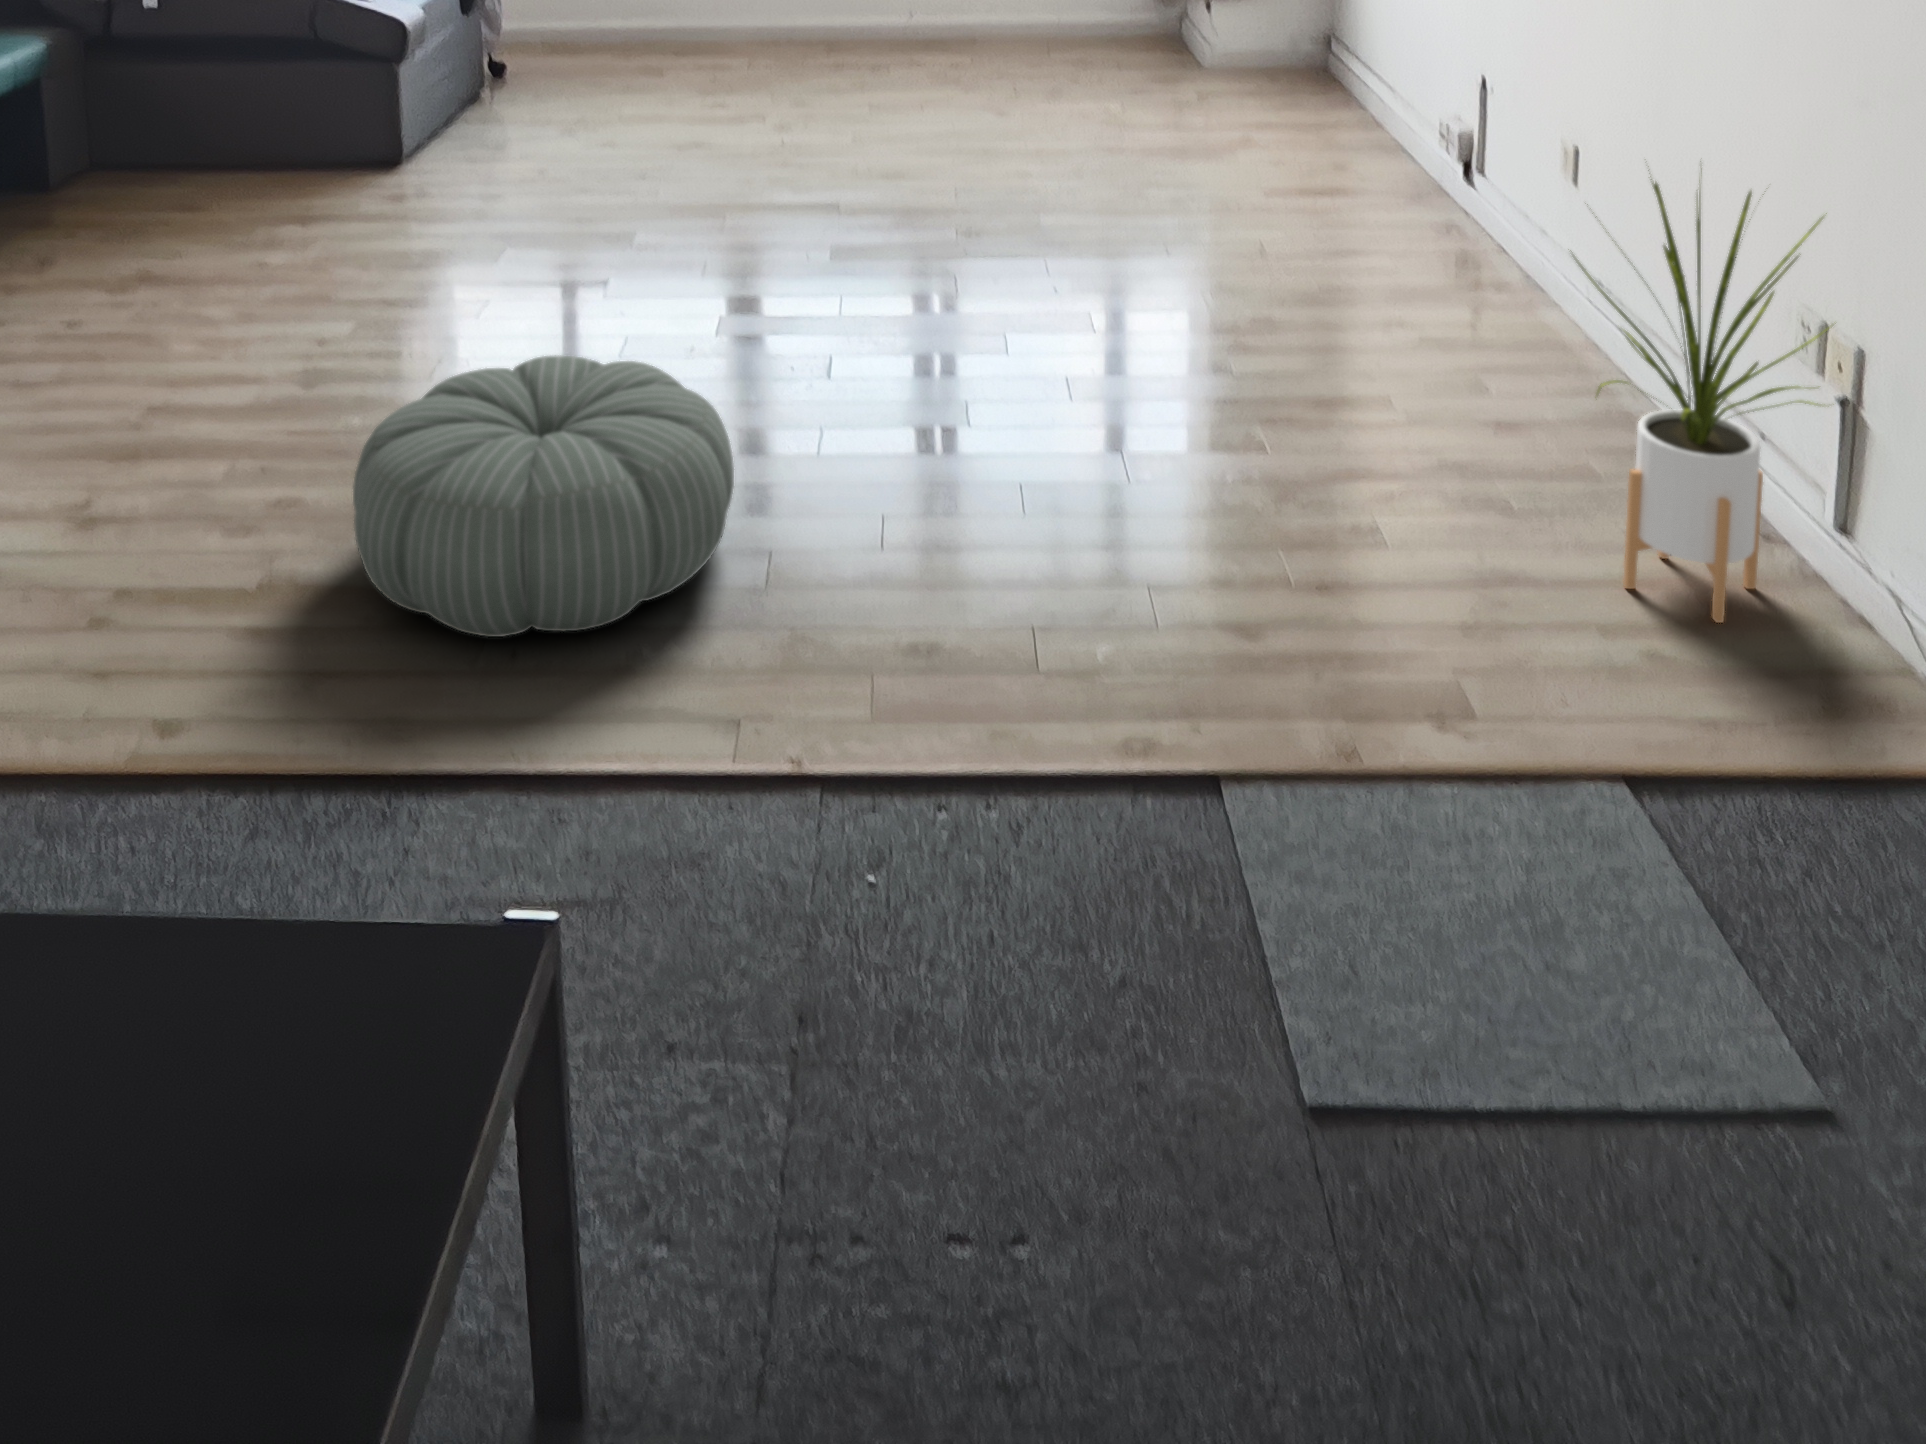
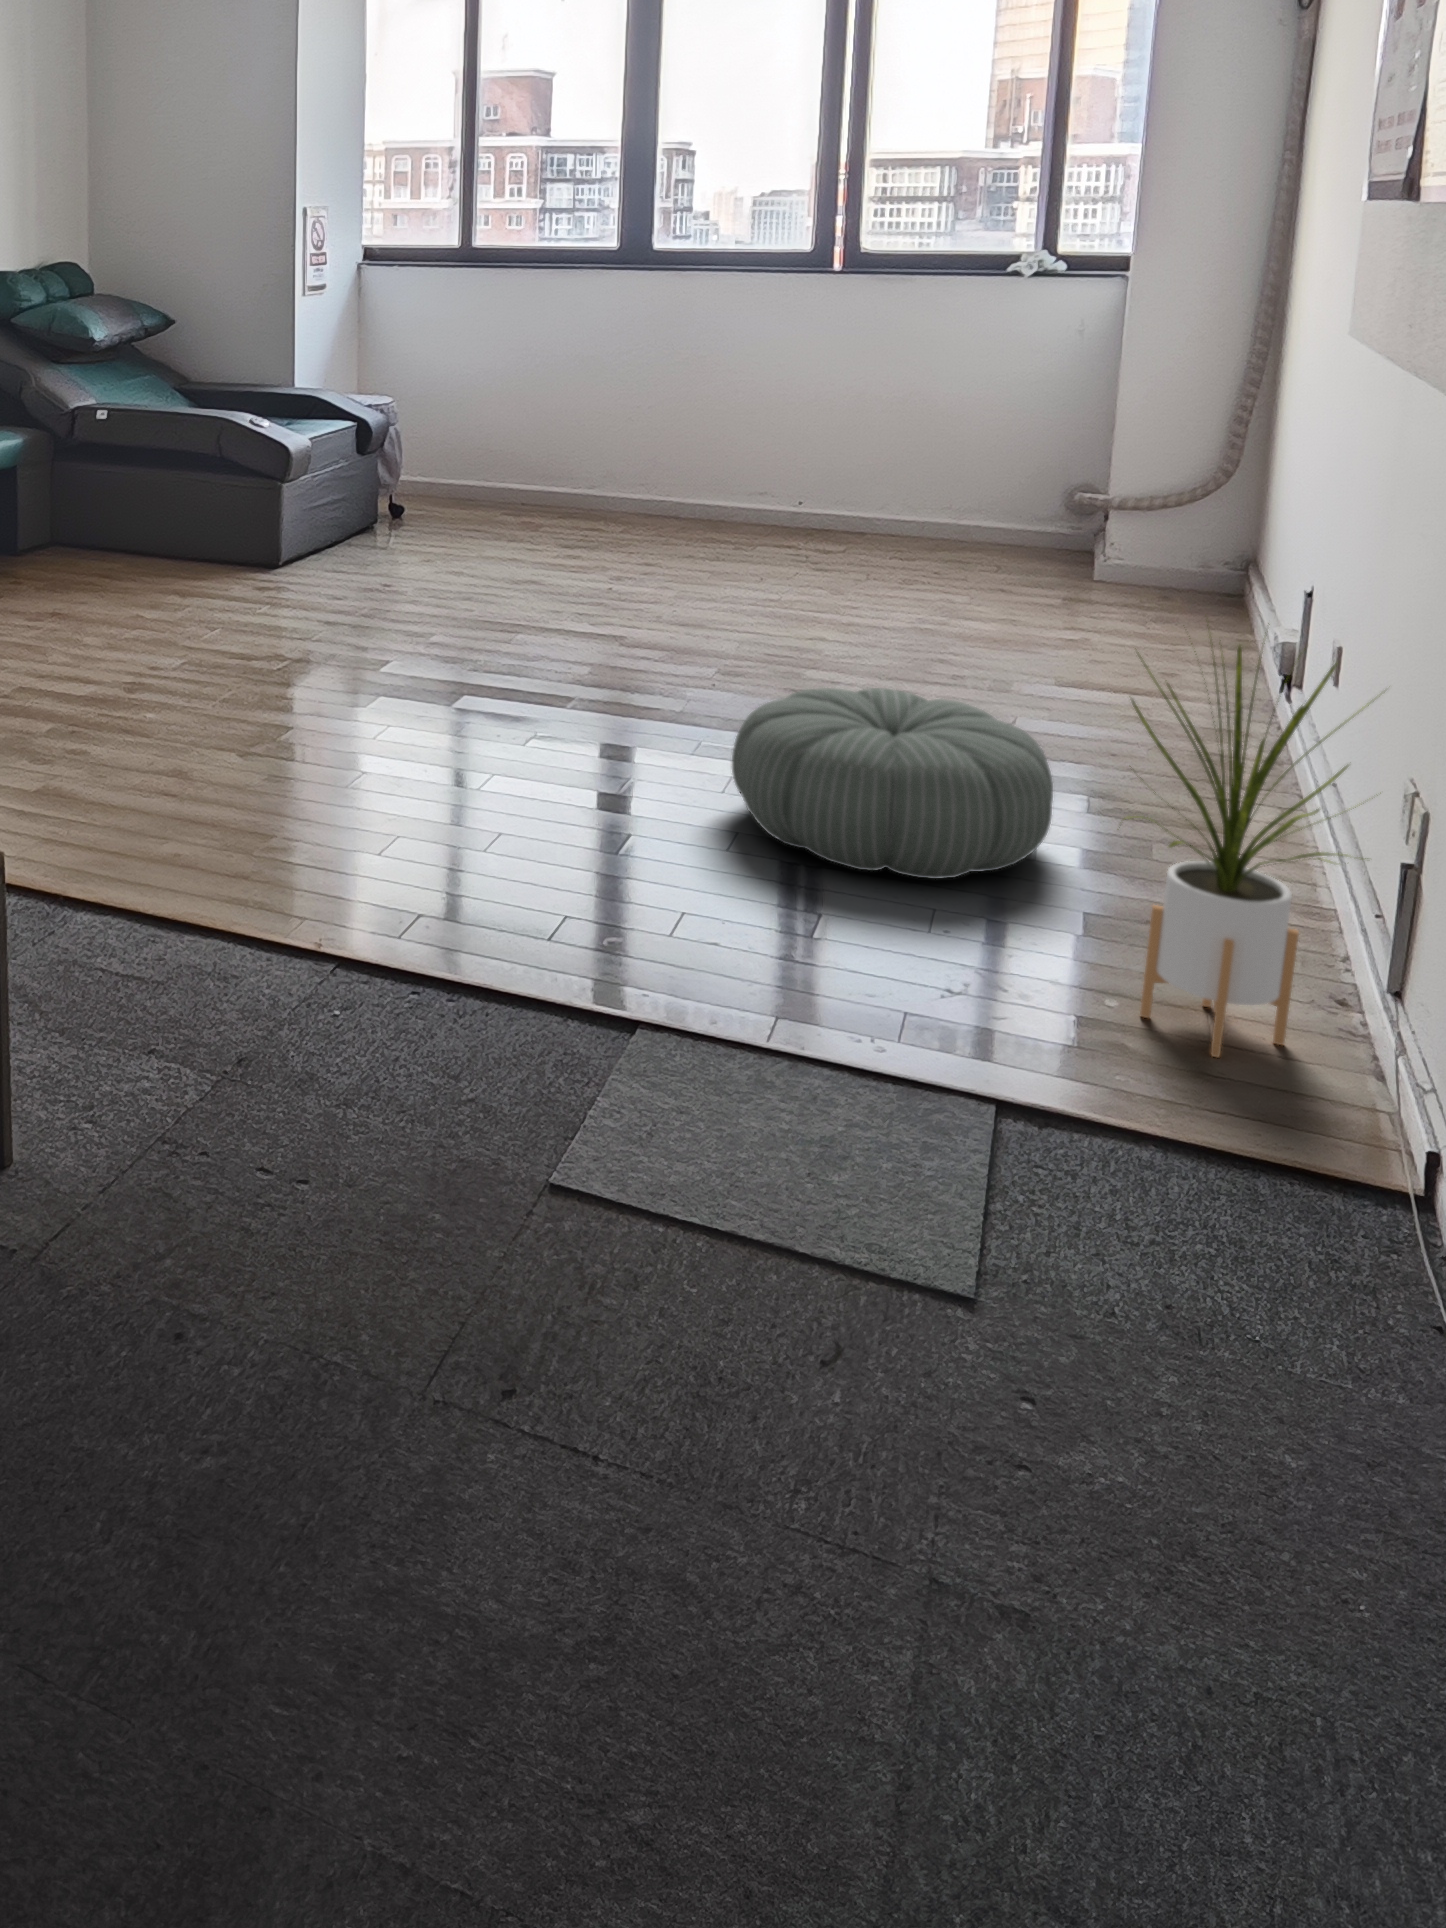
pouf: present [353,355,734,637] -> present [732,688,1053,879]

